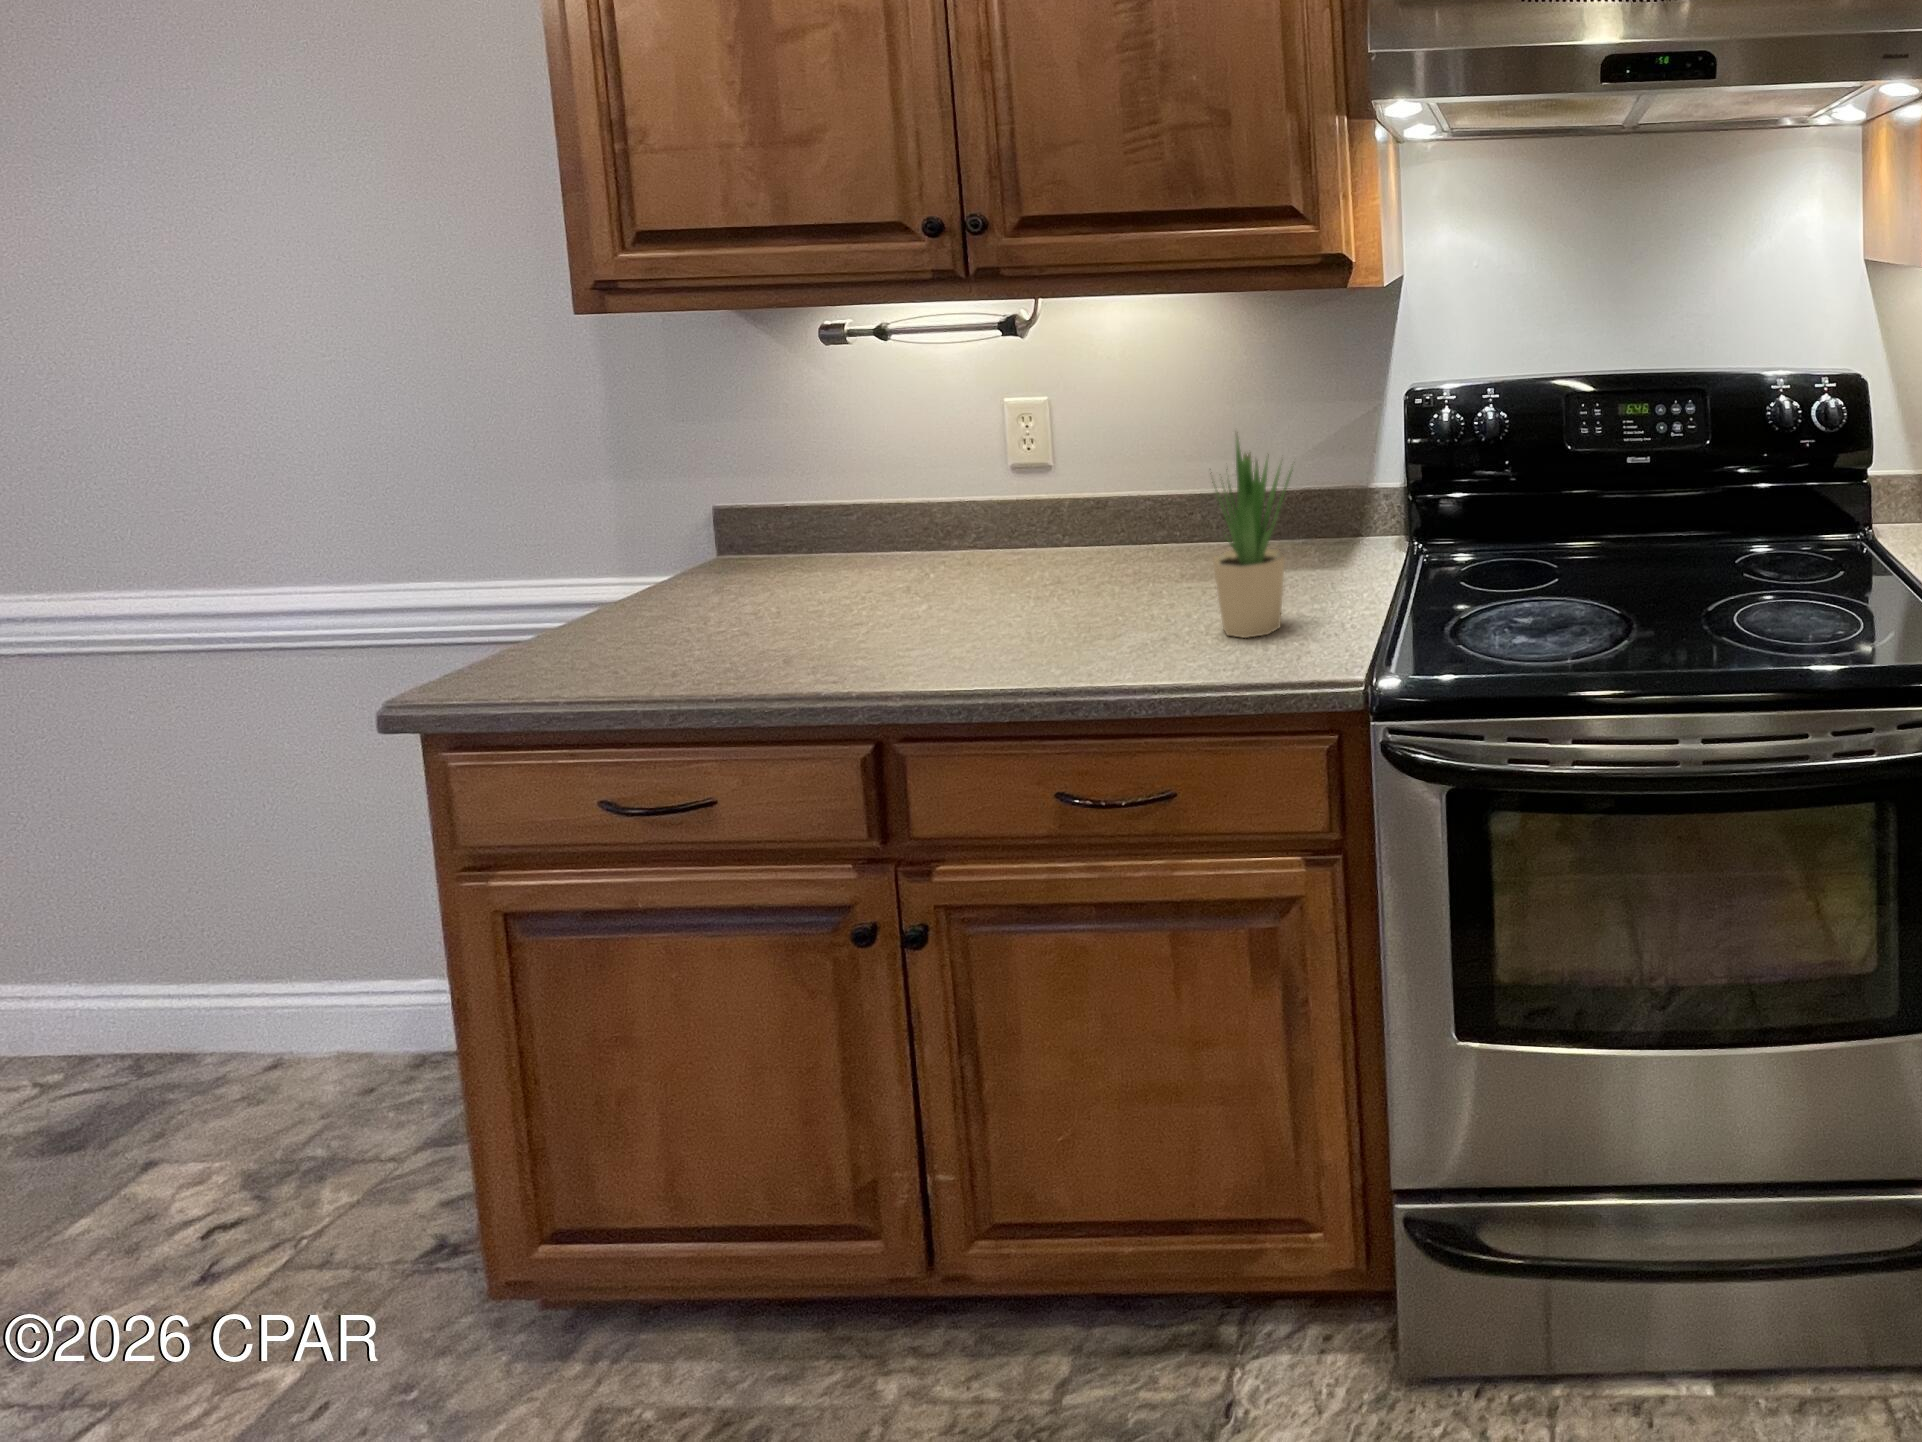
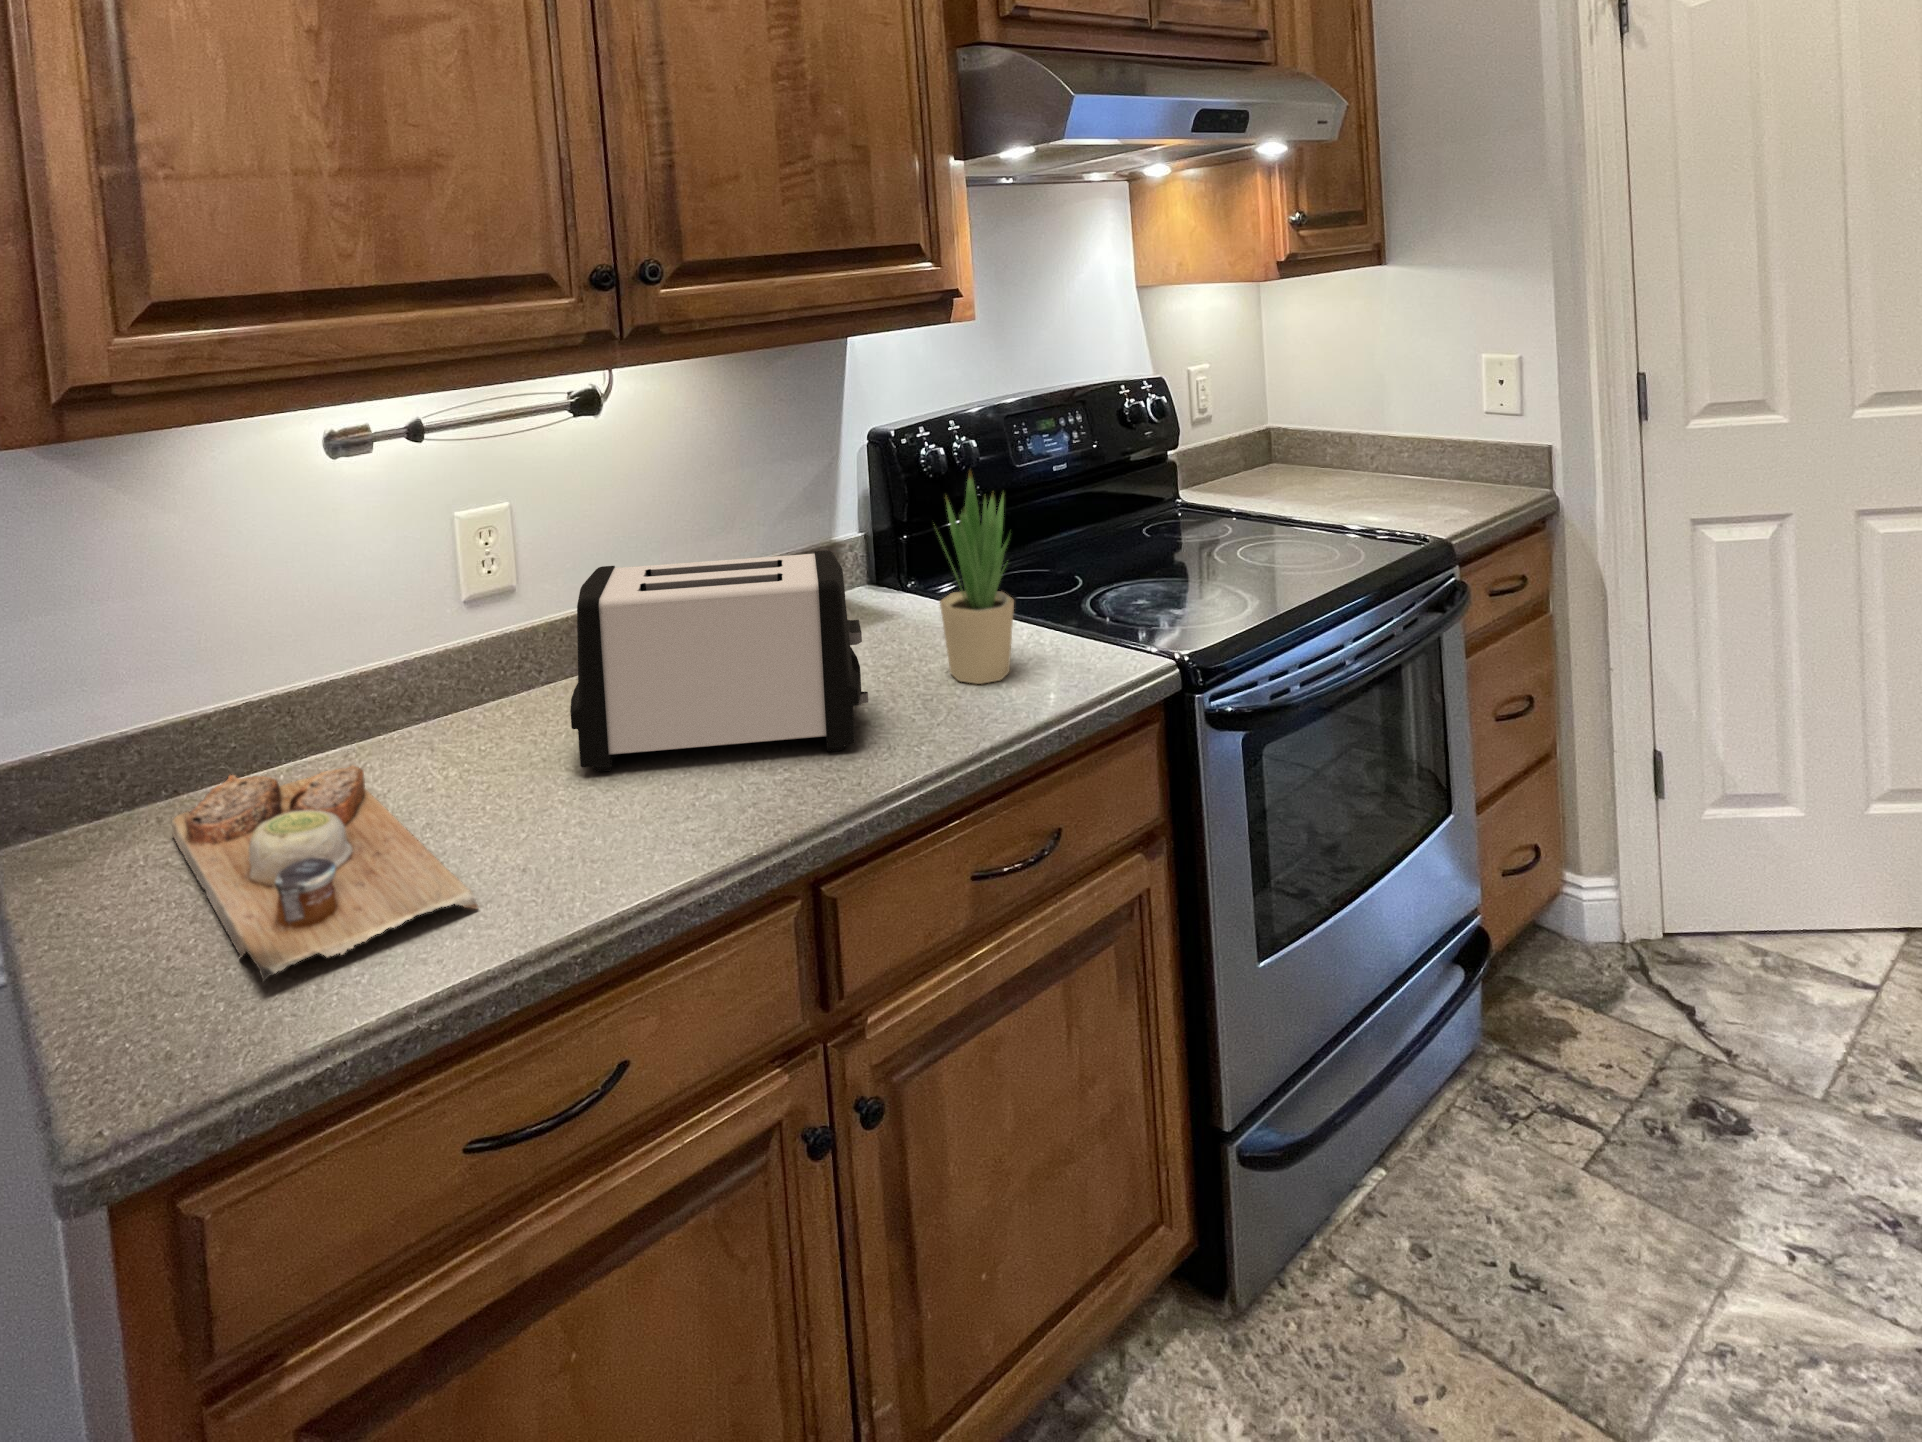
toaster: none [910,458,1133,646] -> present [570,550,868,771]
cutting board: none [576,548,856,658] -> present [172,766,478,982]

